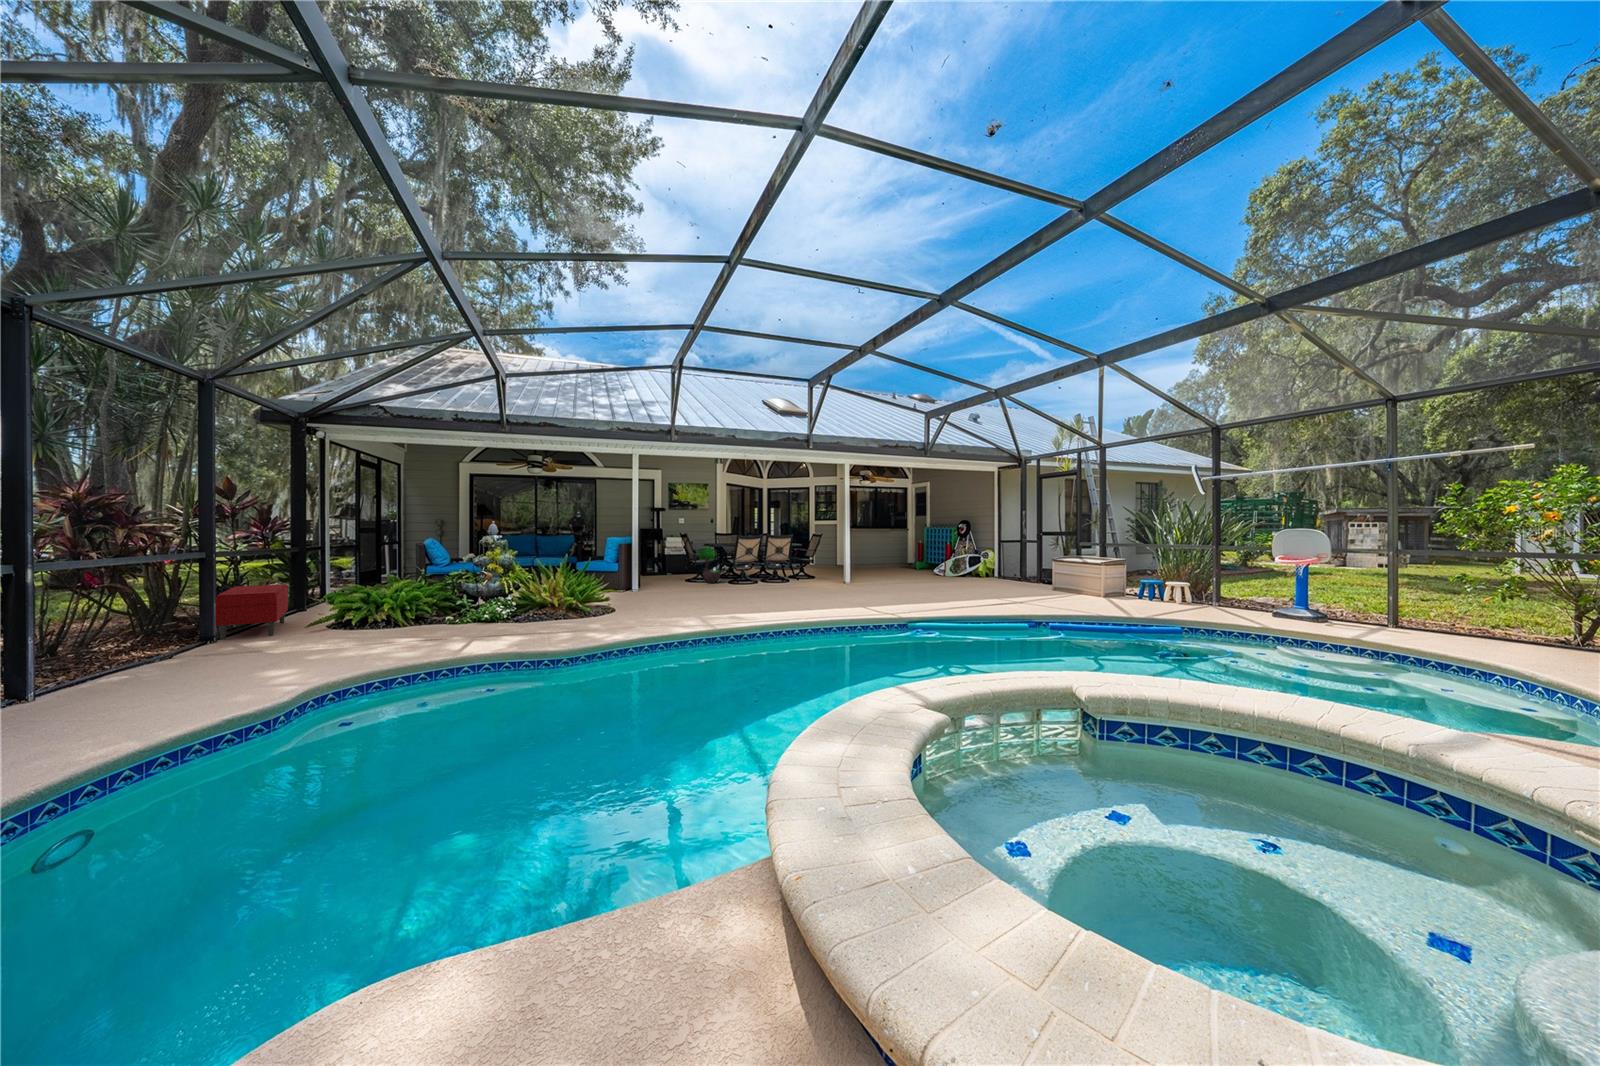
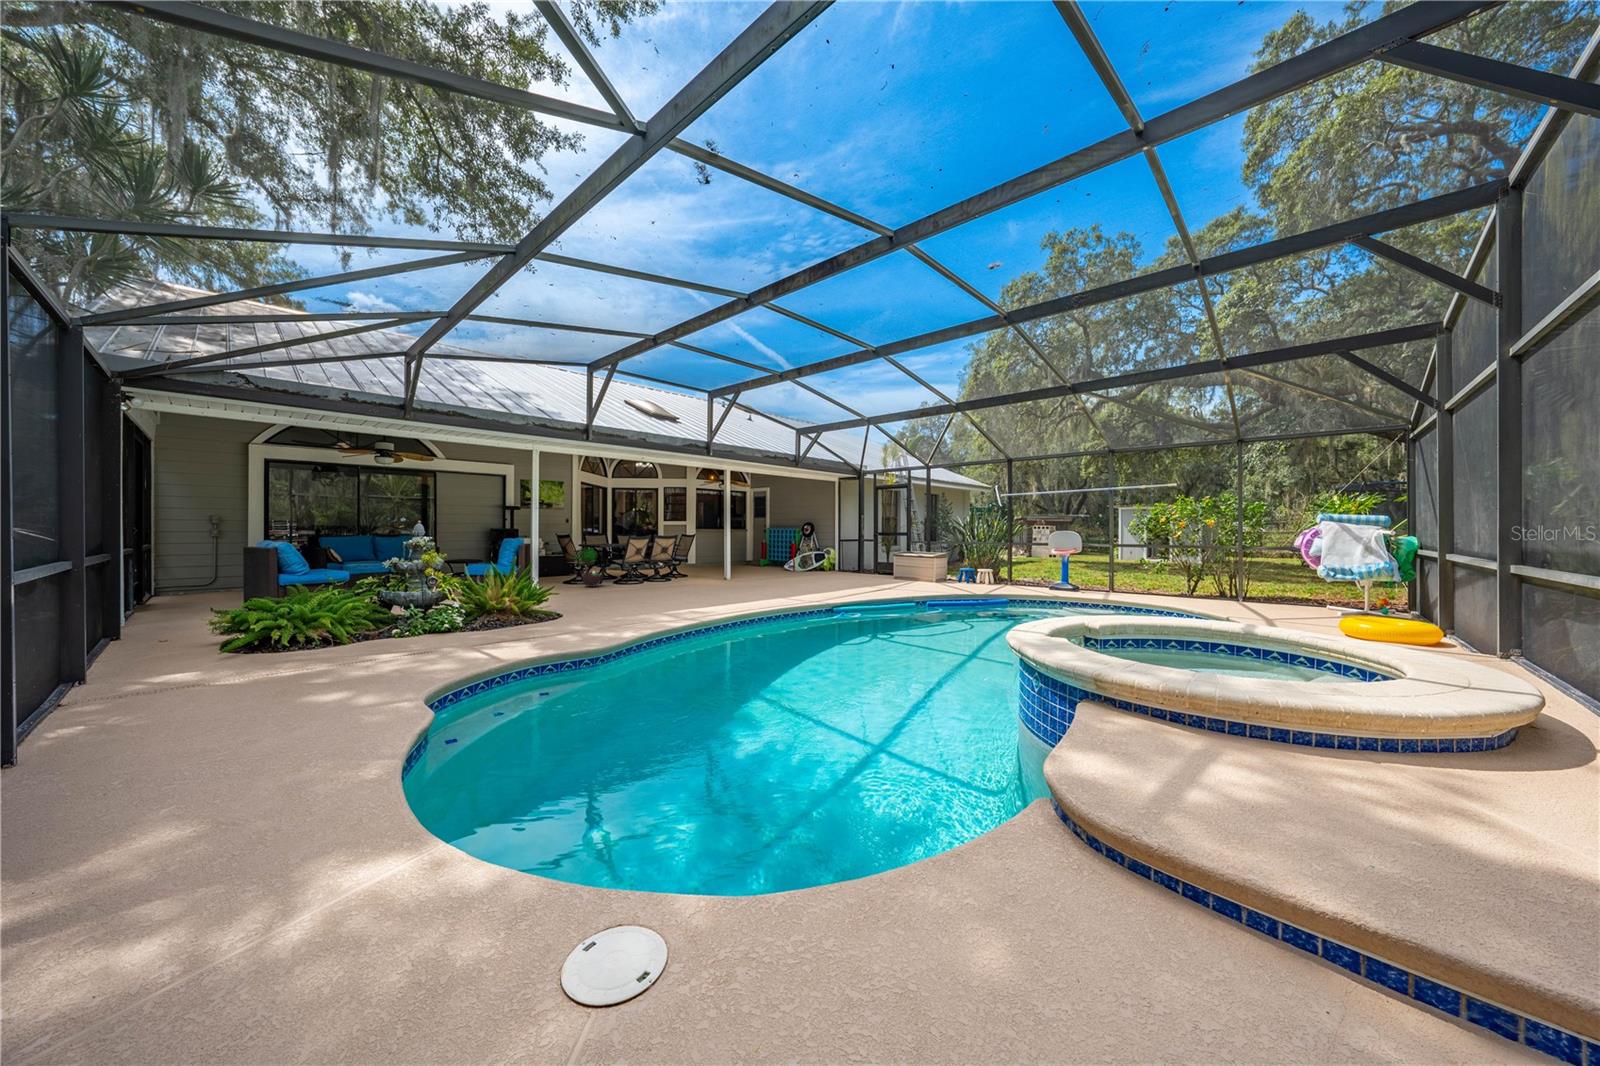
bench: present [215,585,288,639] -> none [82,601,201,671]

